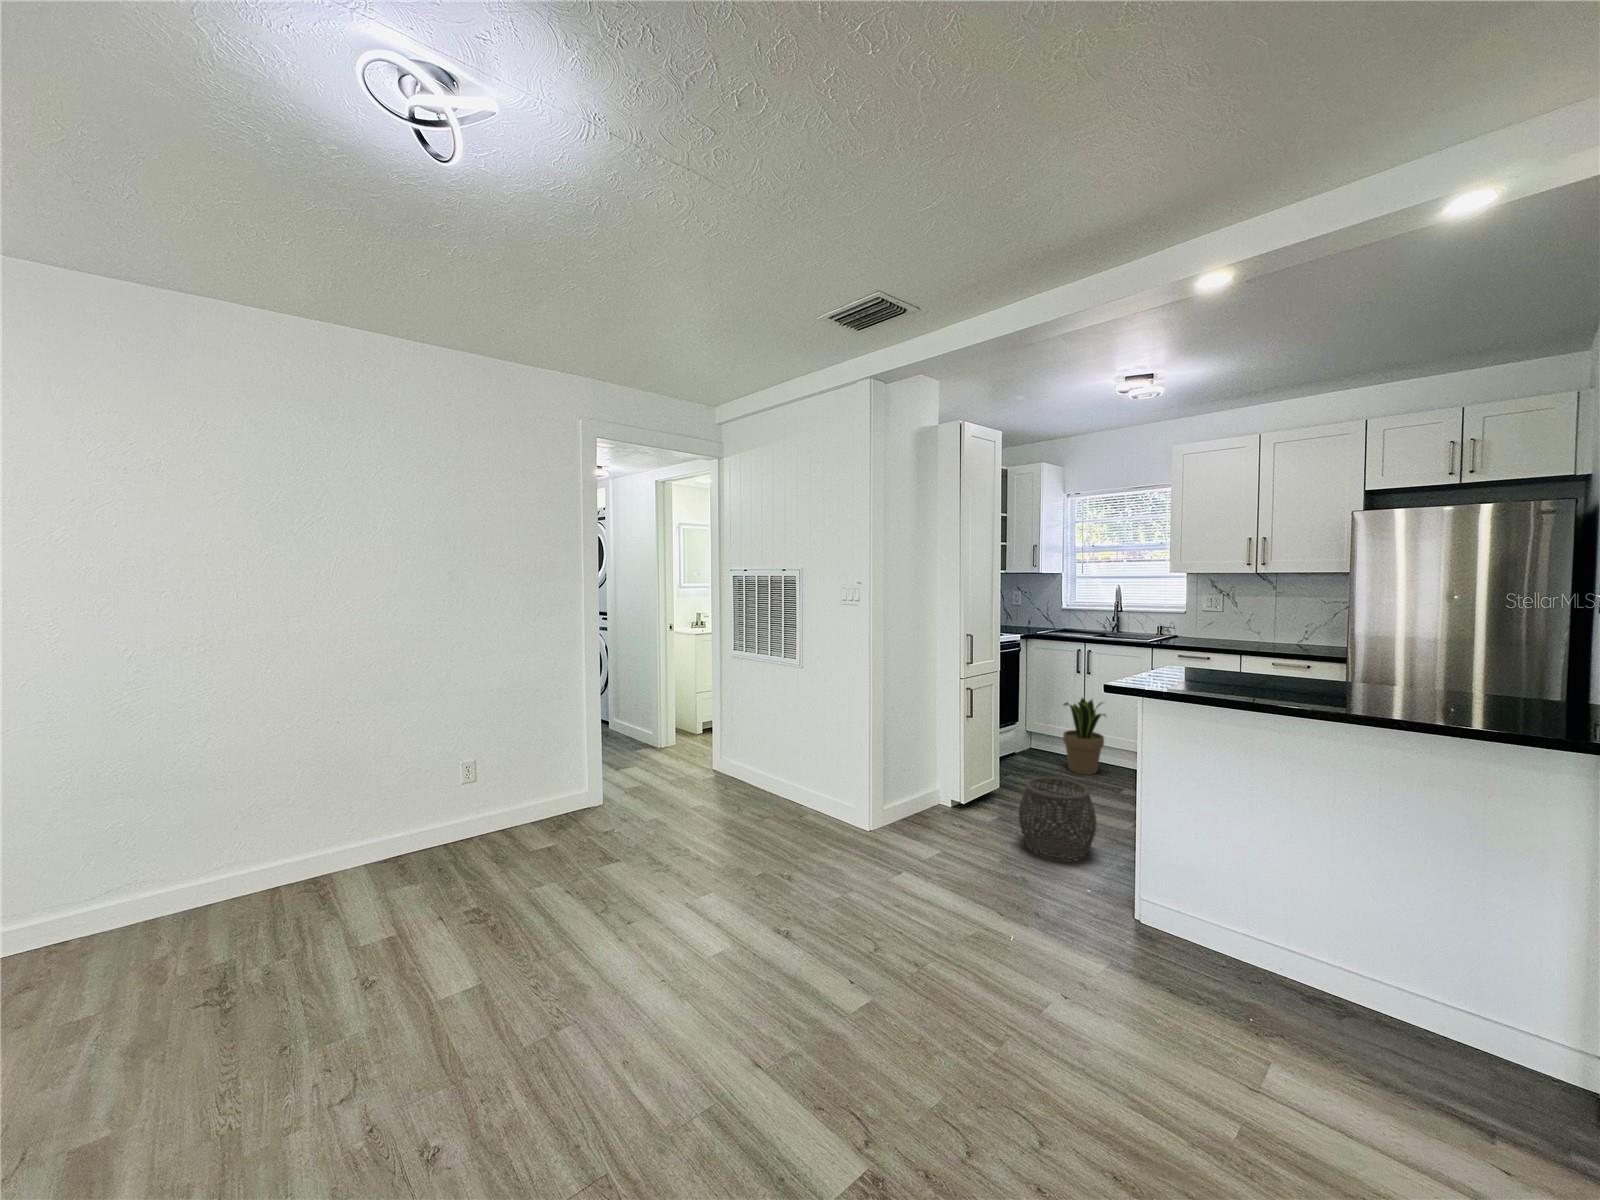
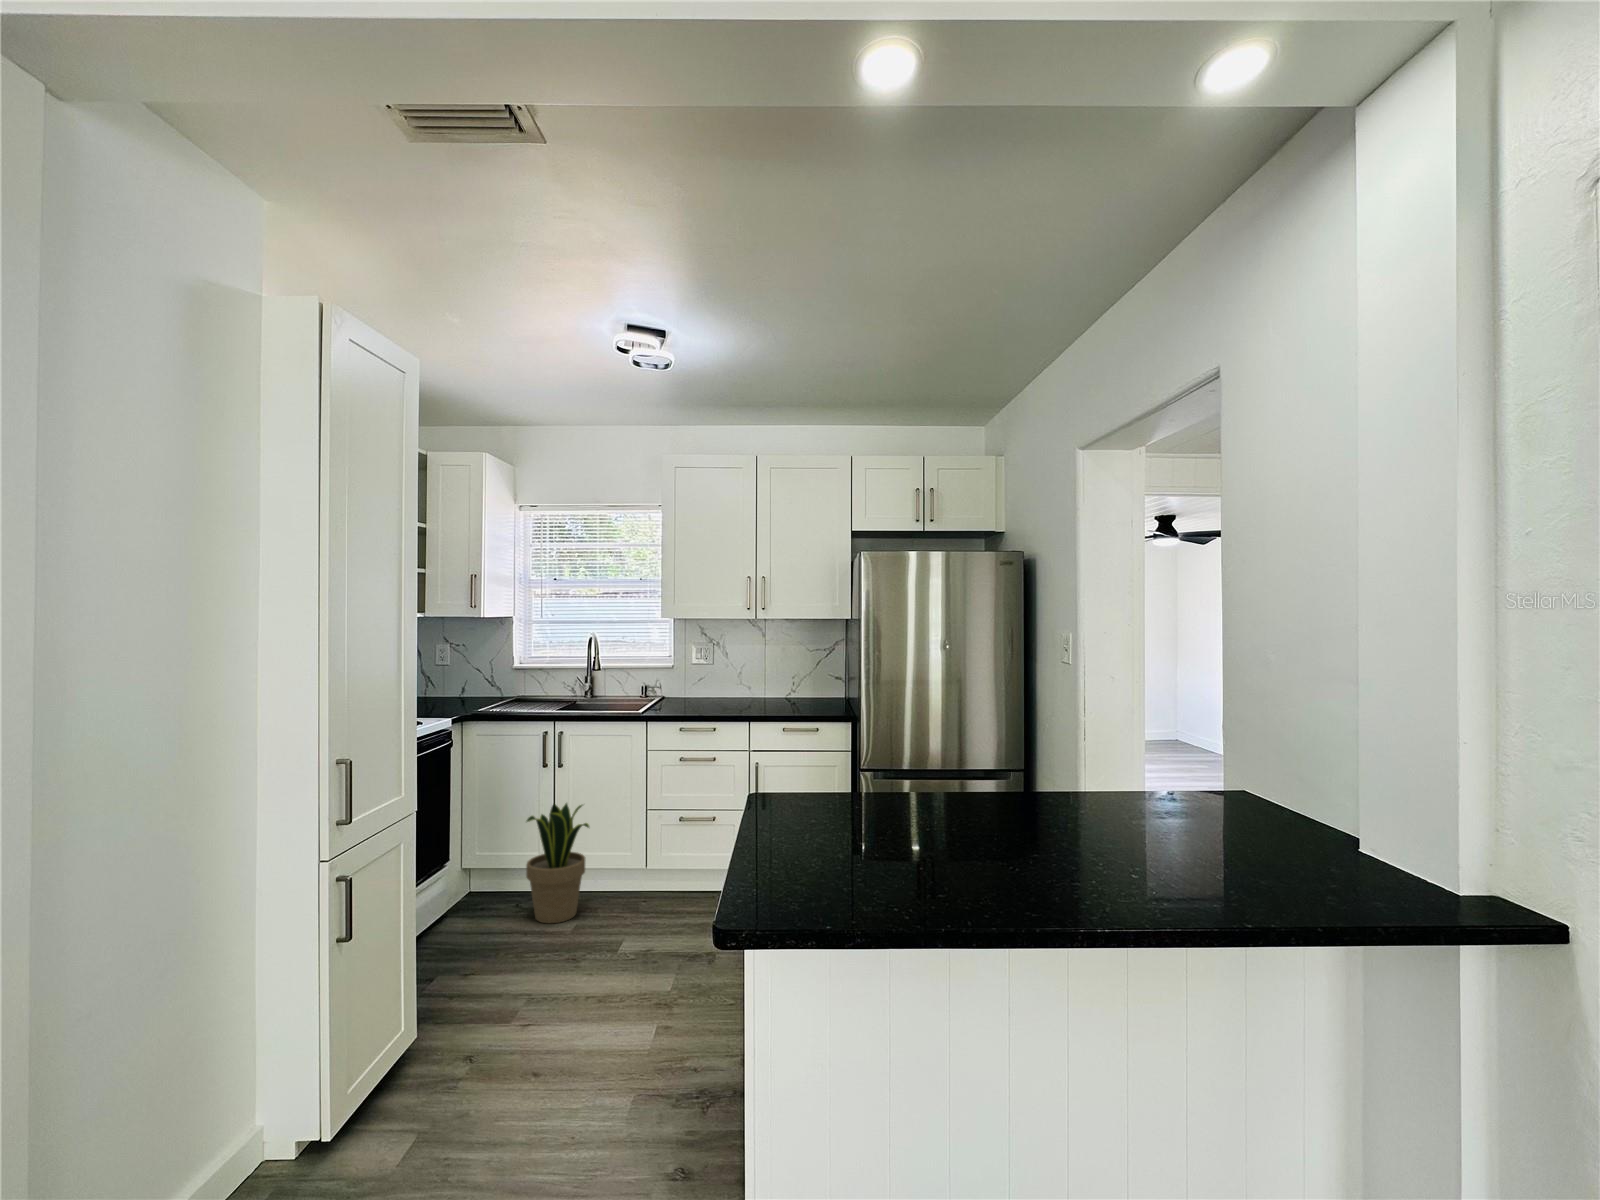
woven basket: present [1018,777,1097,859] -> none [474,969,613,1141]

